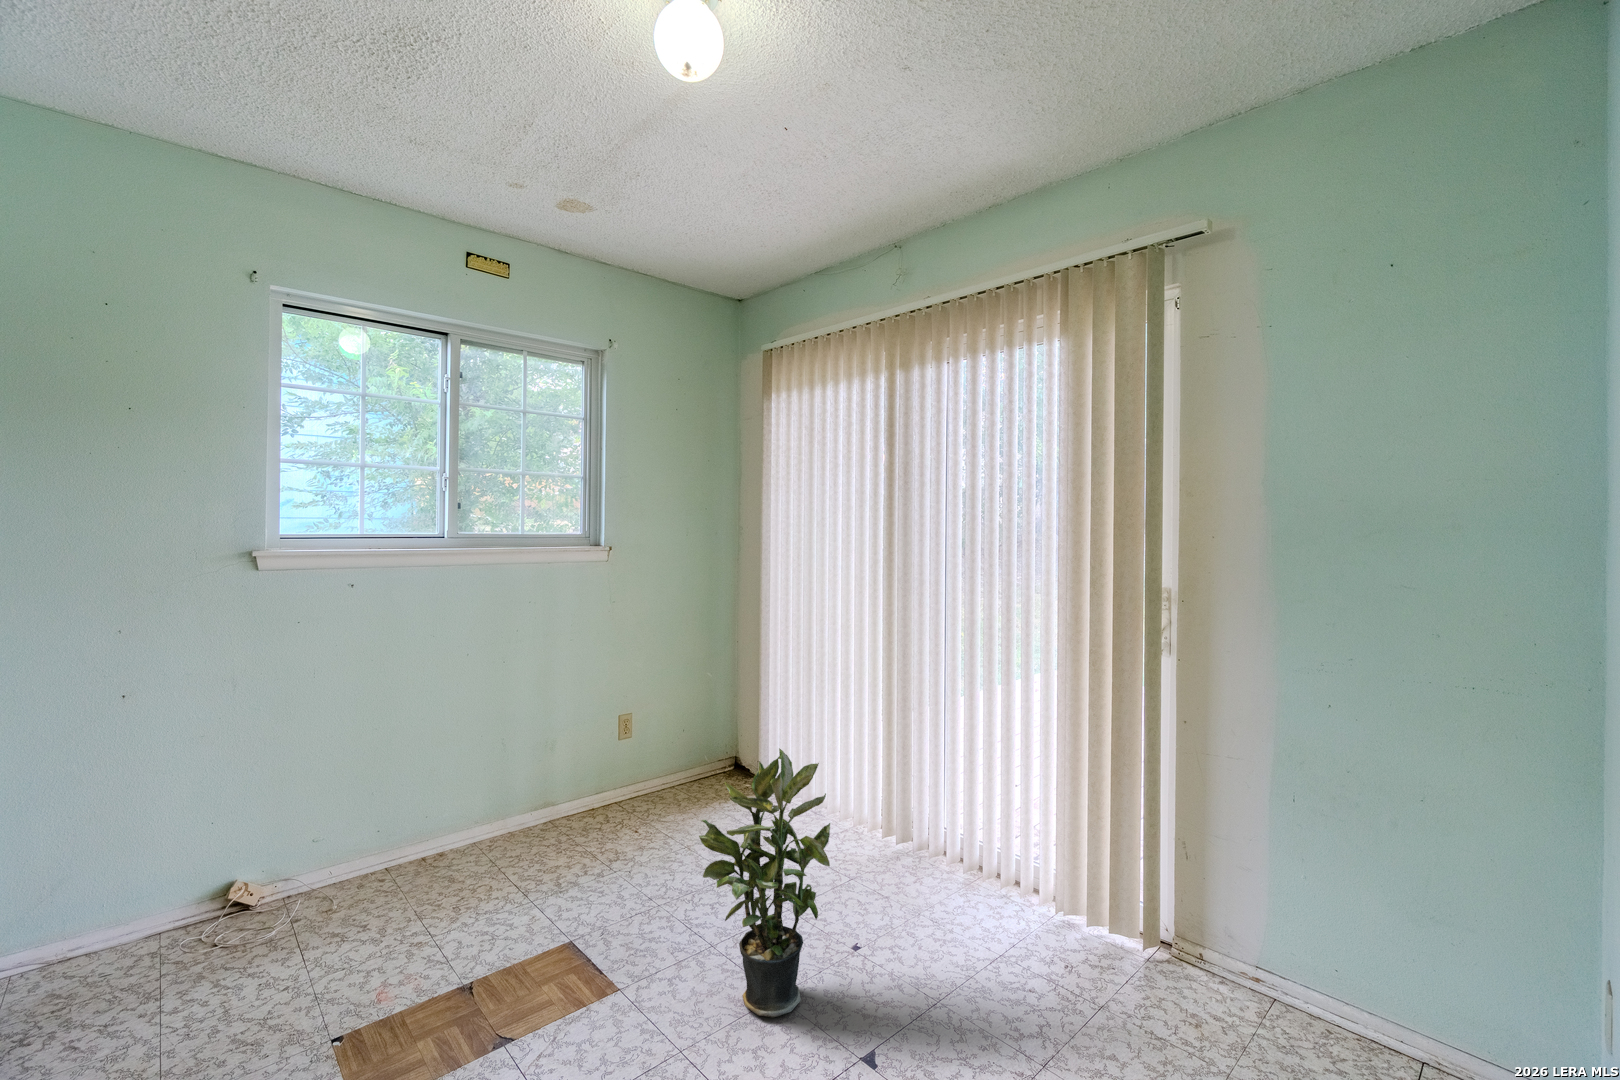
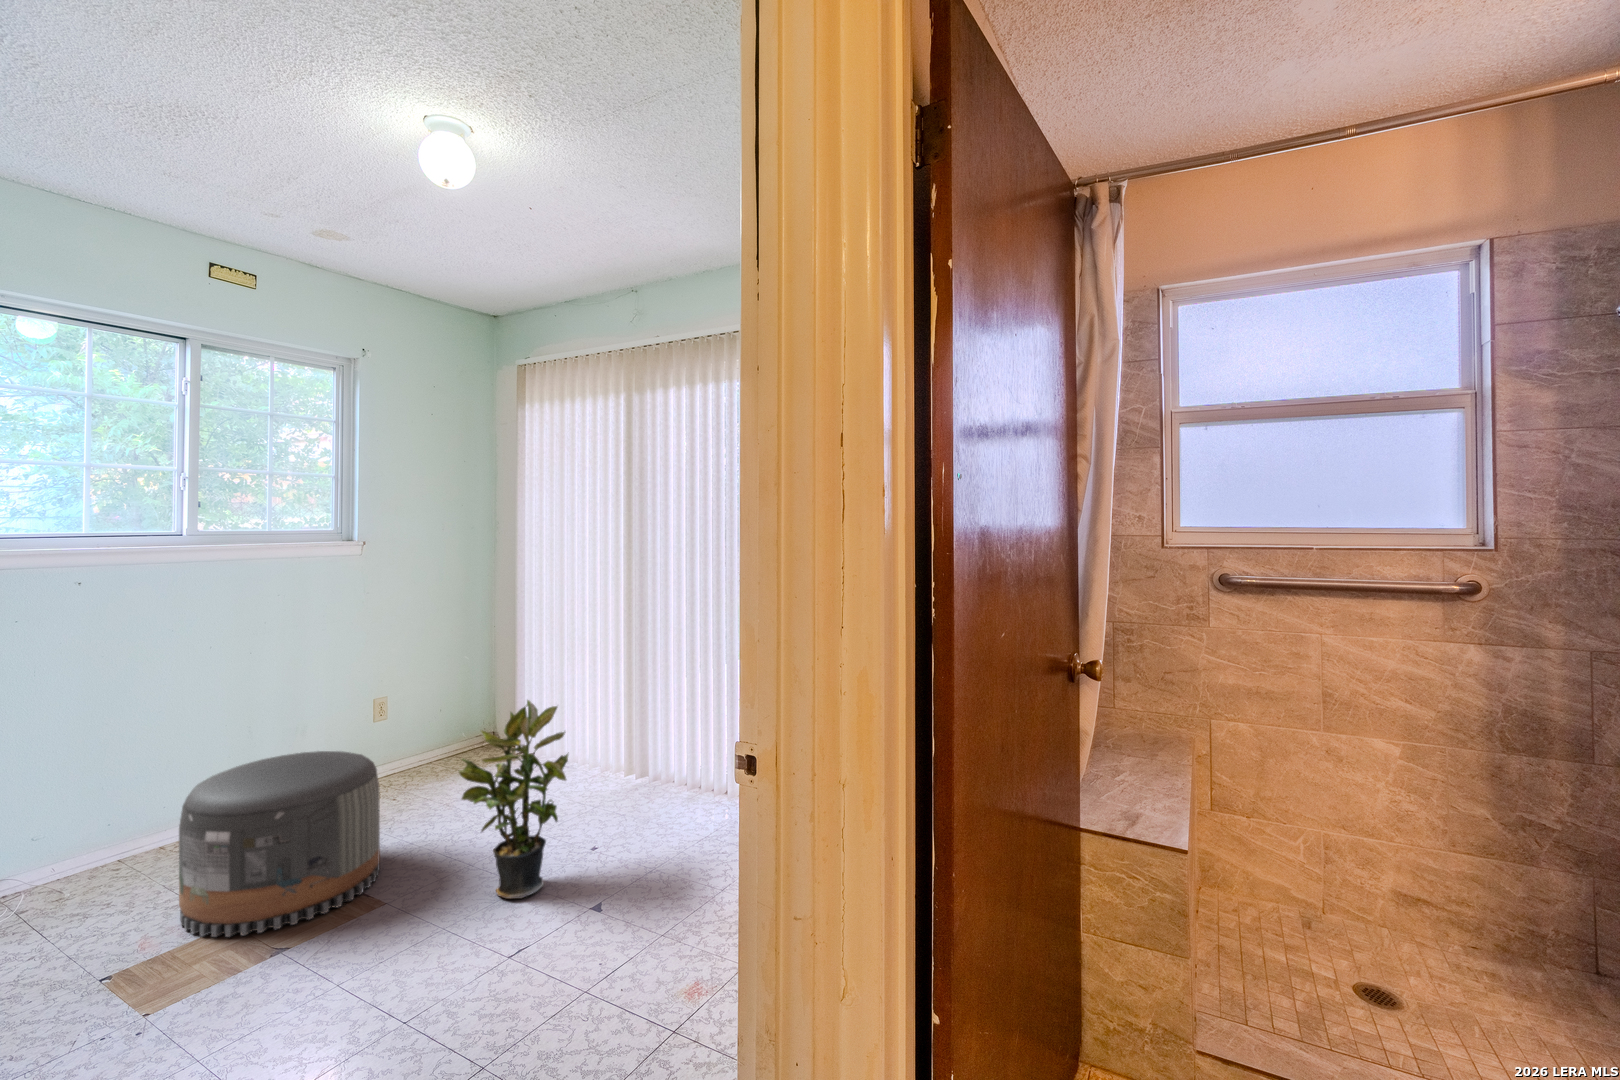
pouf: none [418,782,616,1008] -> present [179,751,380,937]

